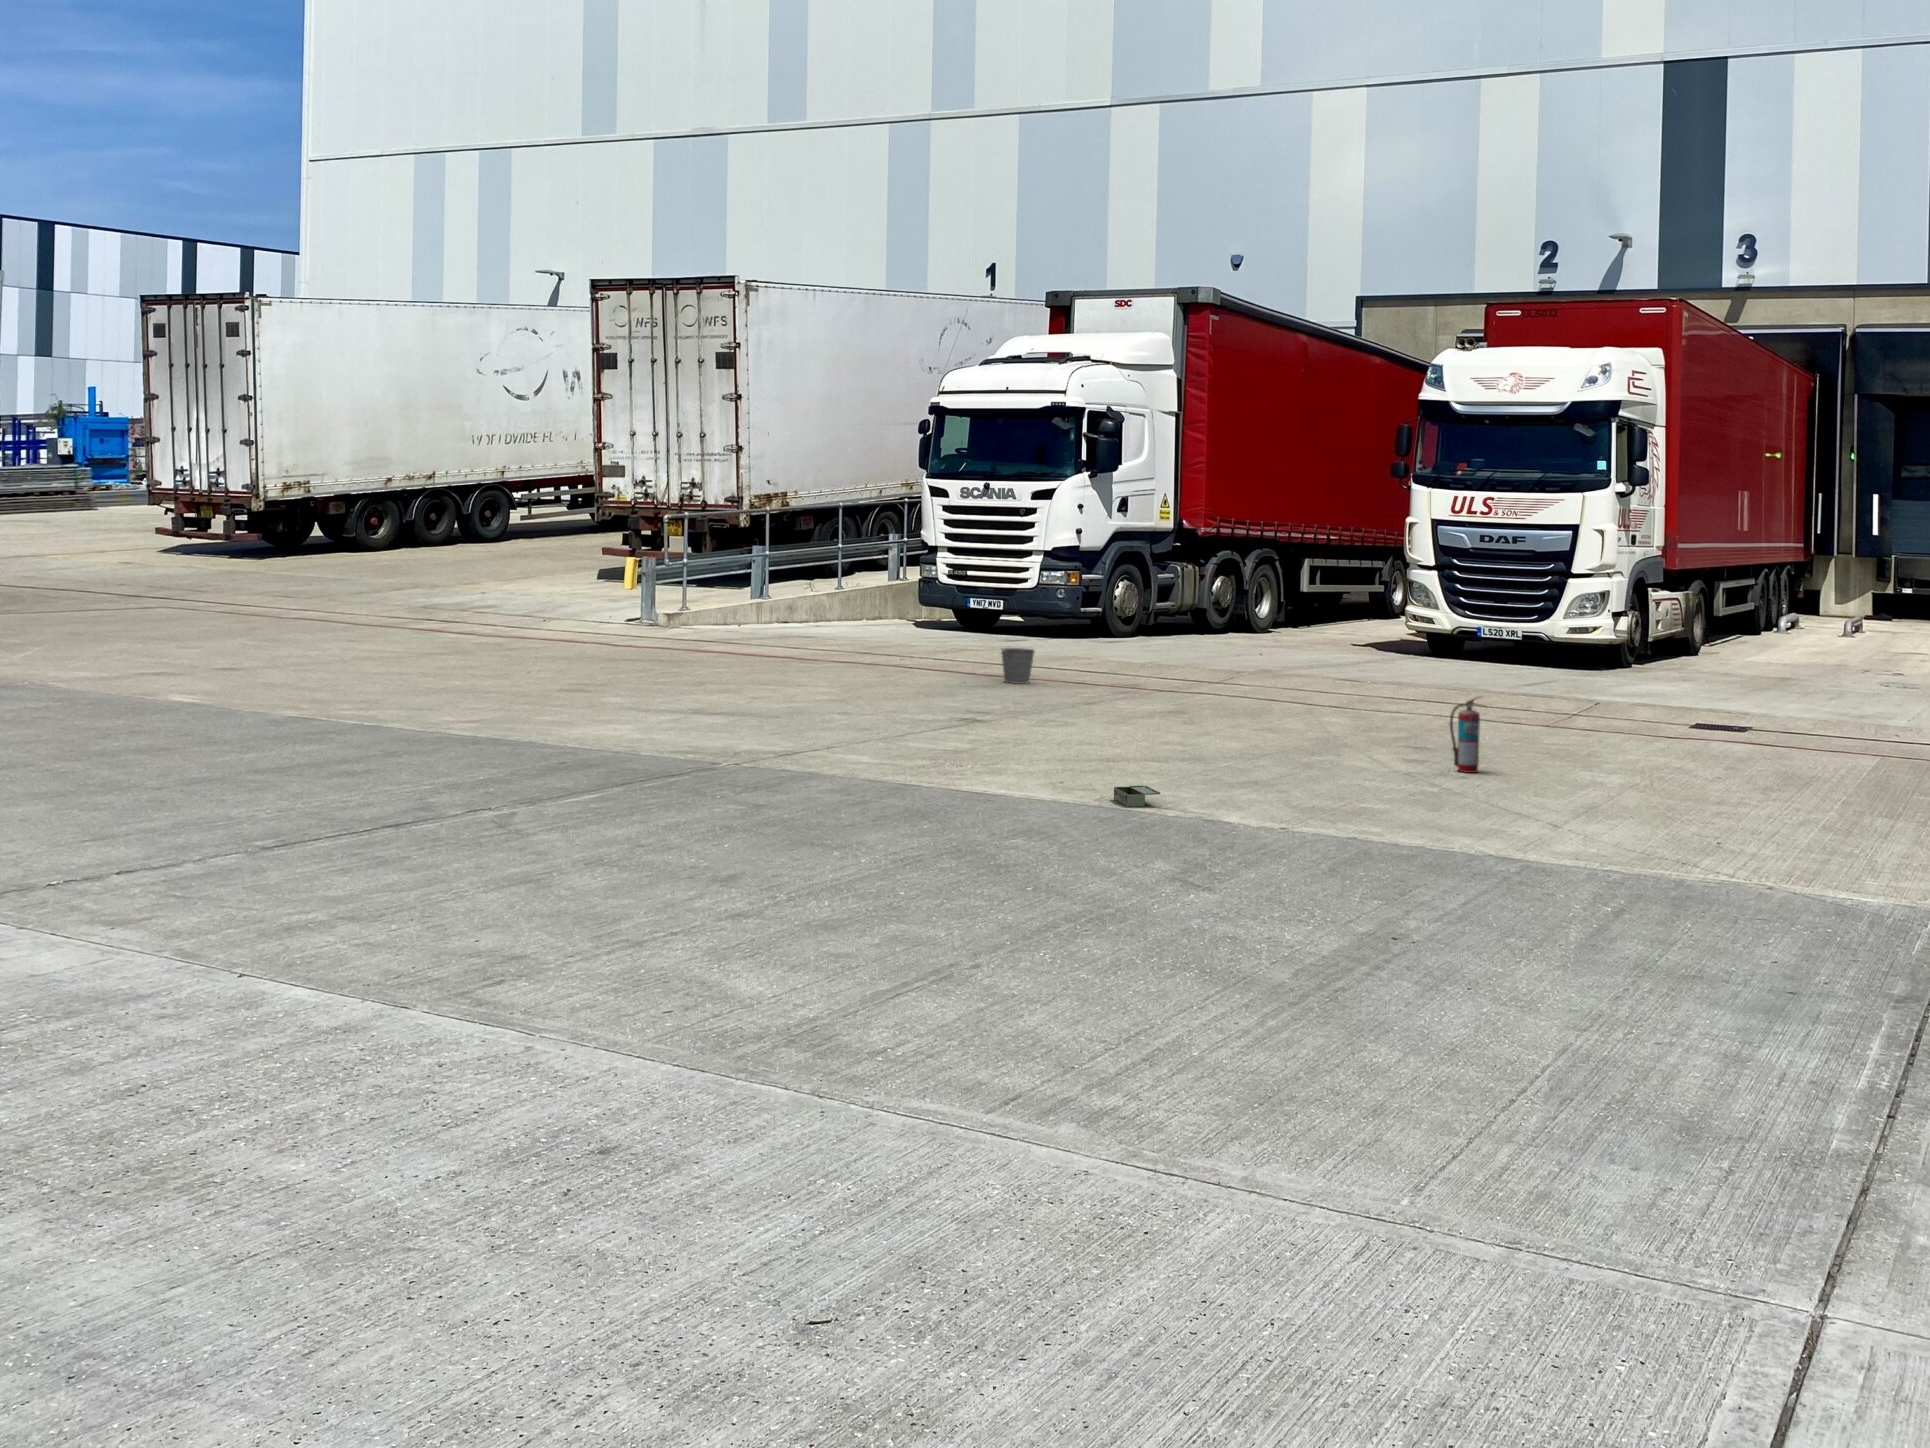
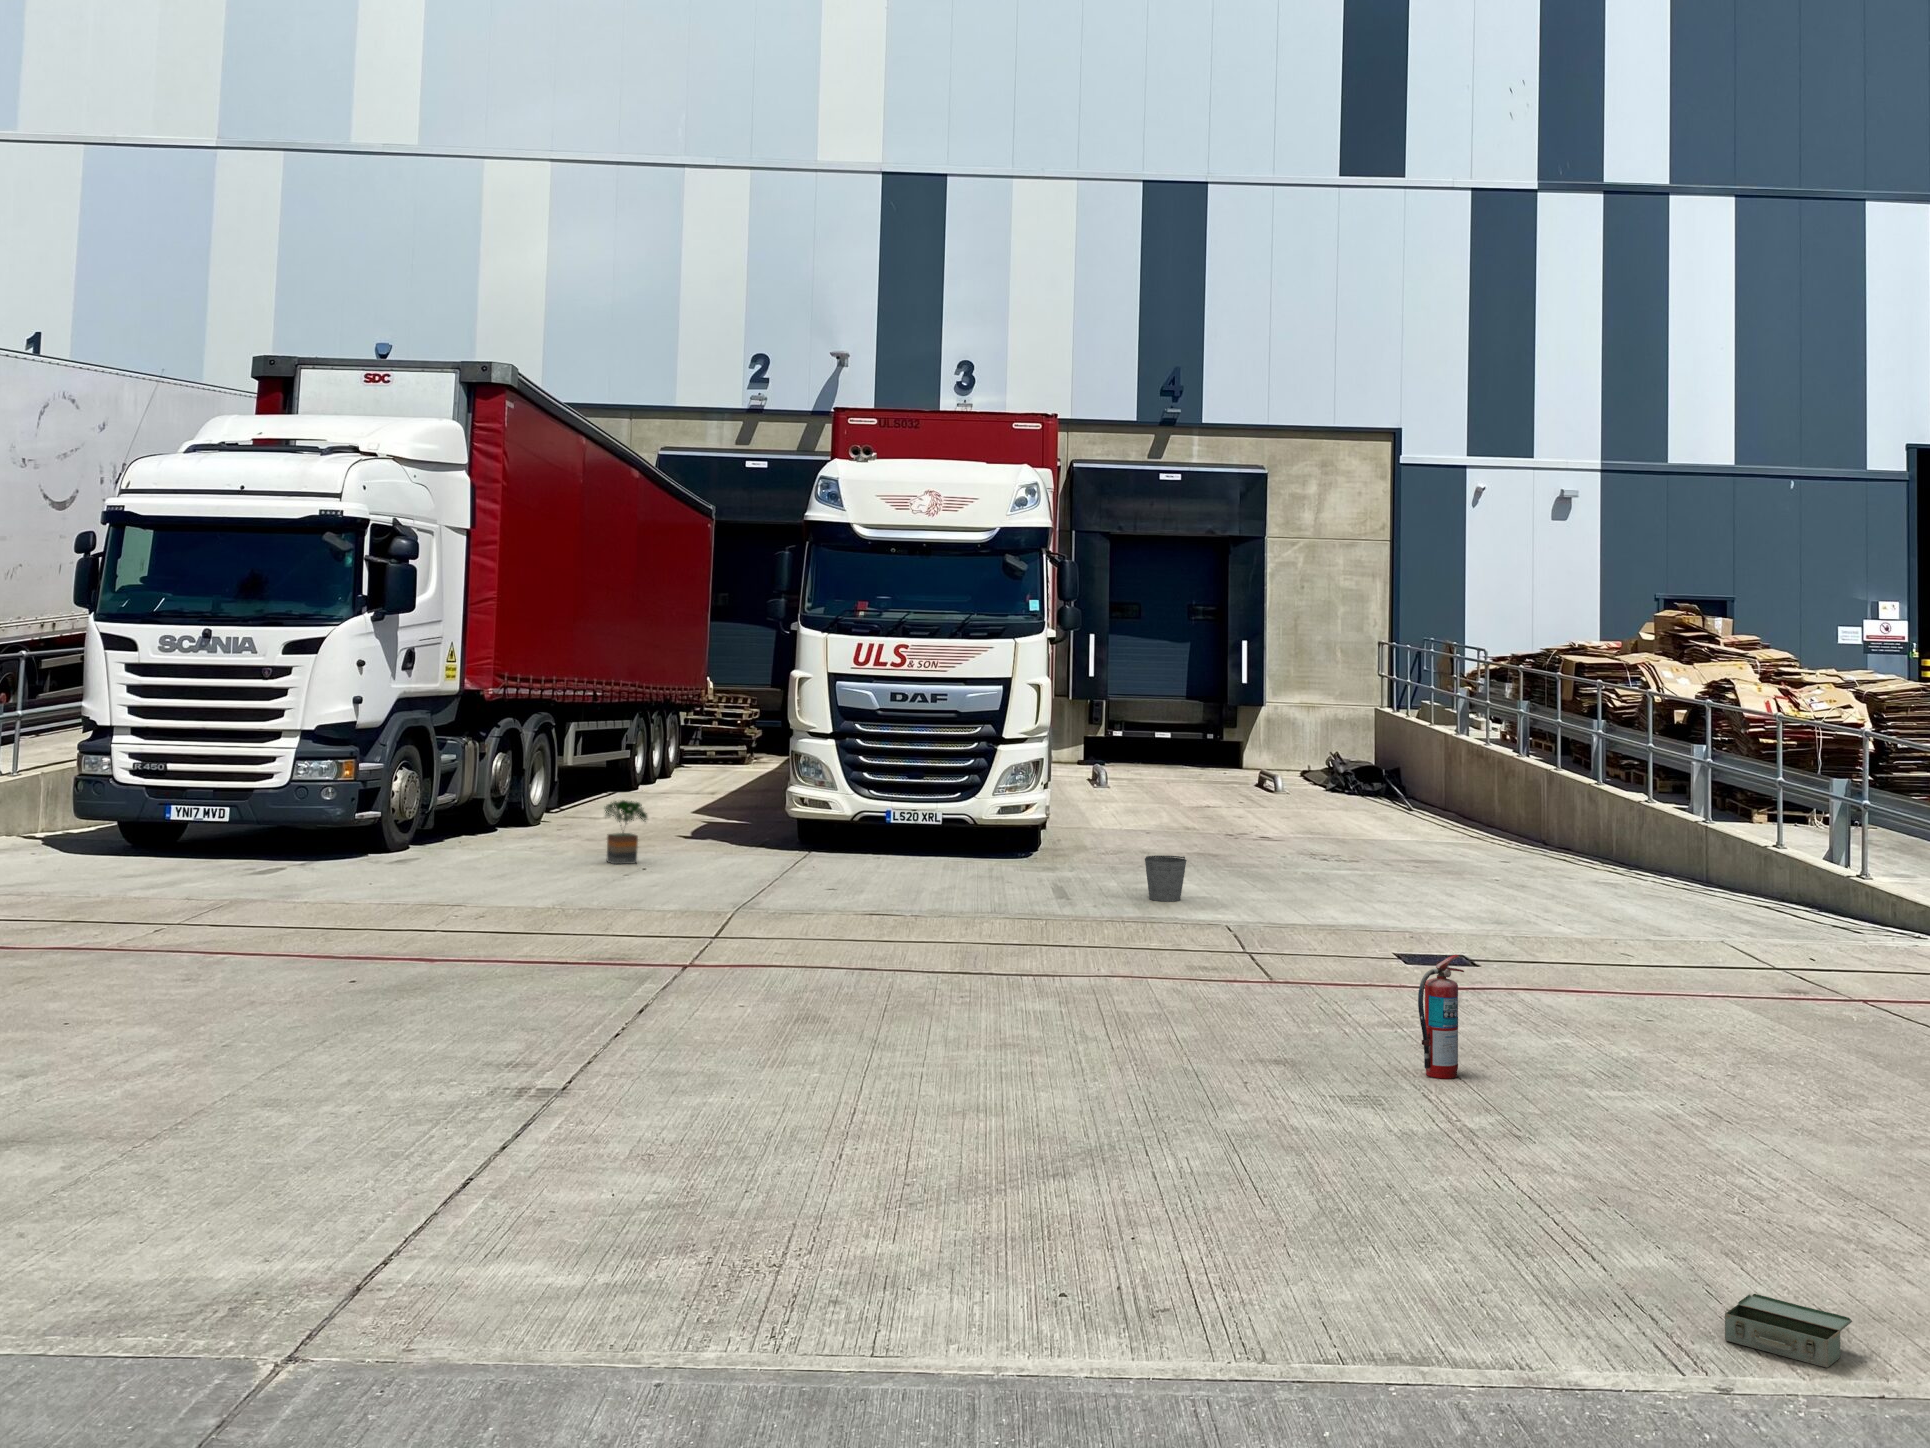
potted tree: none [1234,608,1267,656] -> present [605,800,647,864]
bucket: present [1001,648,1034,684] -> present [1145,855,1187,902]
toolbox: present [1114,785,1160,807] -> present [1725,1294,1852,1368]

